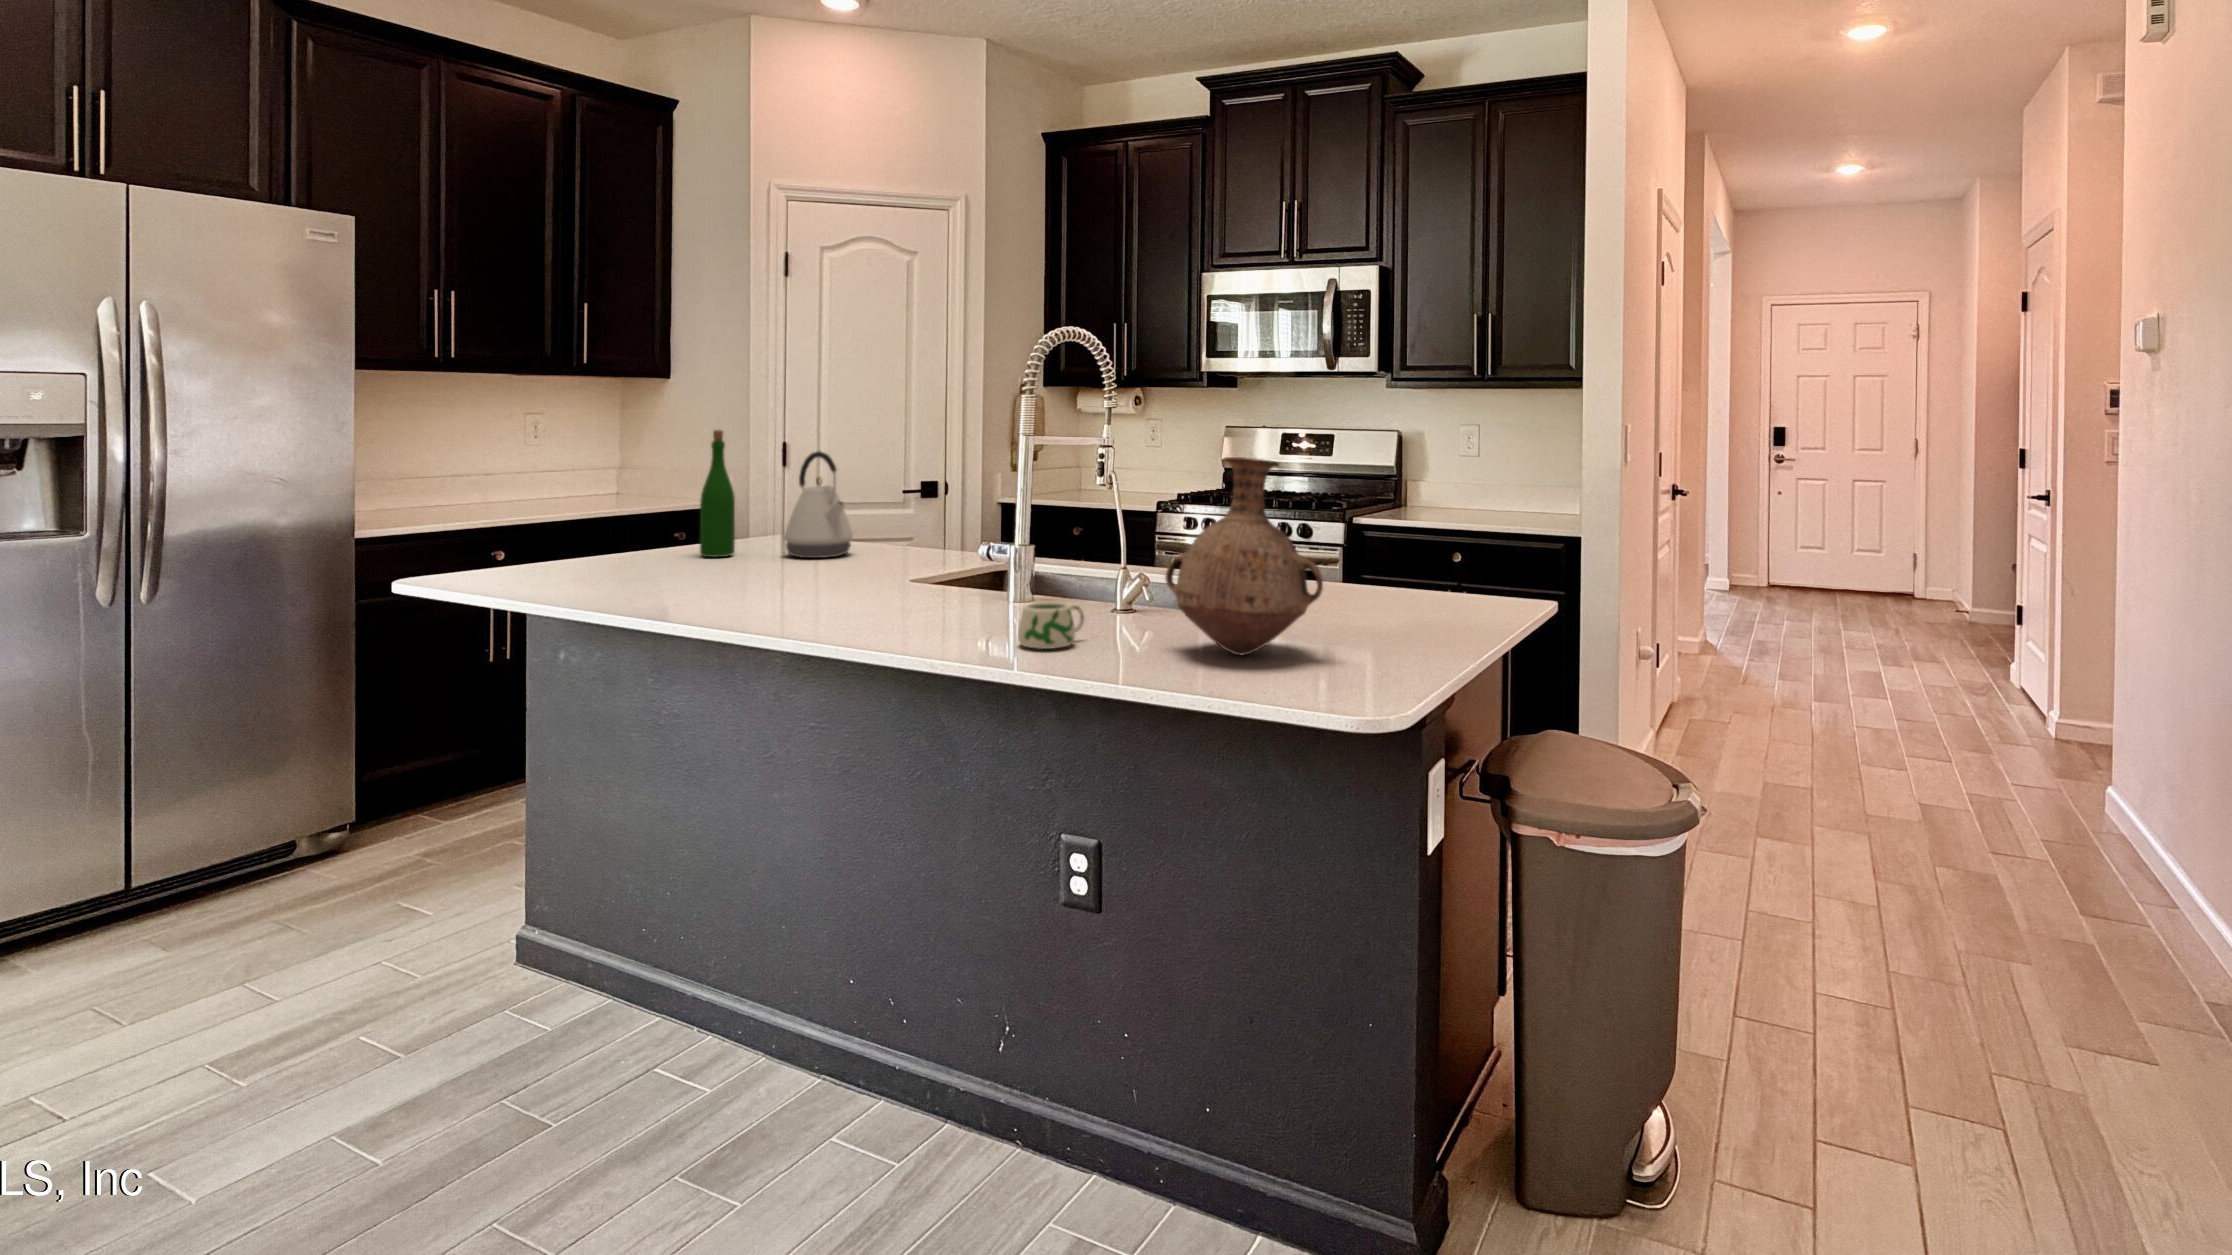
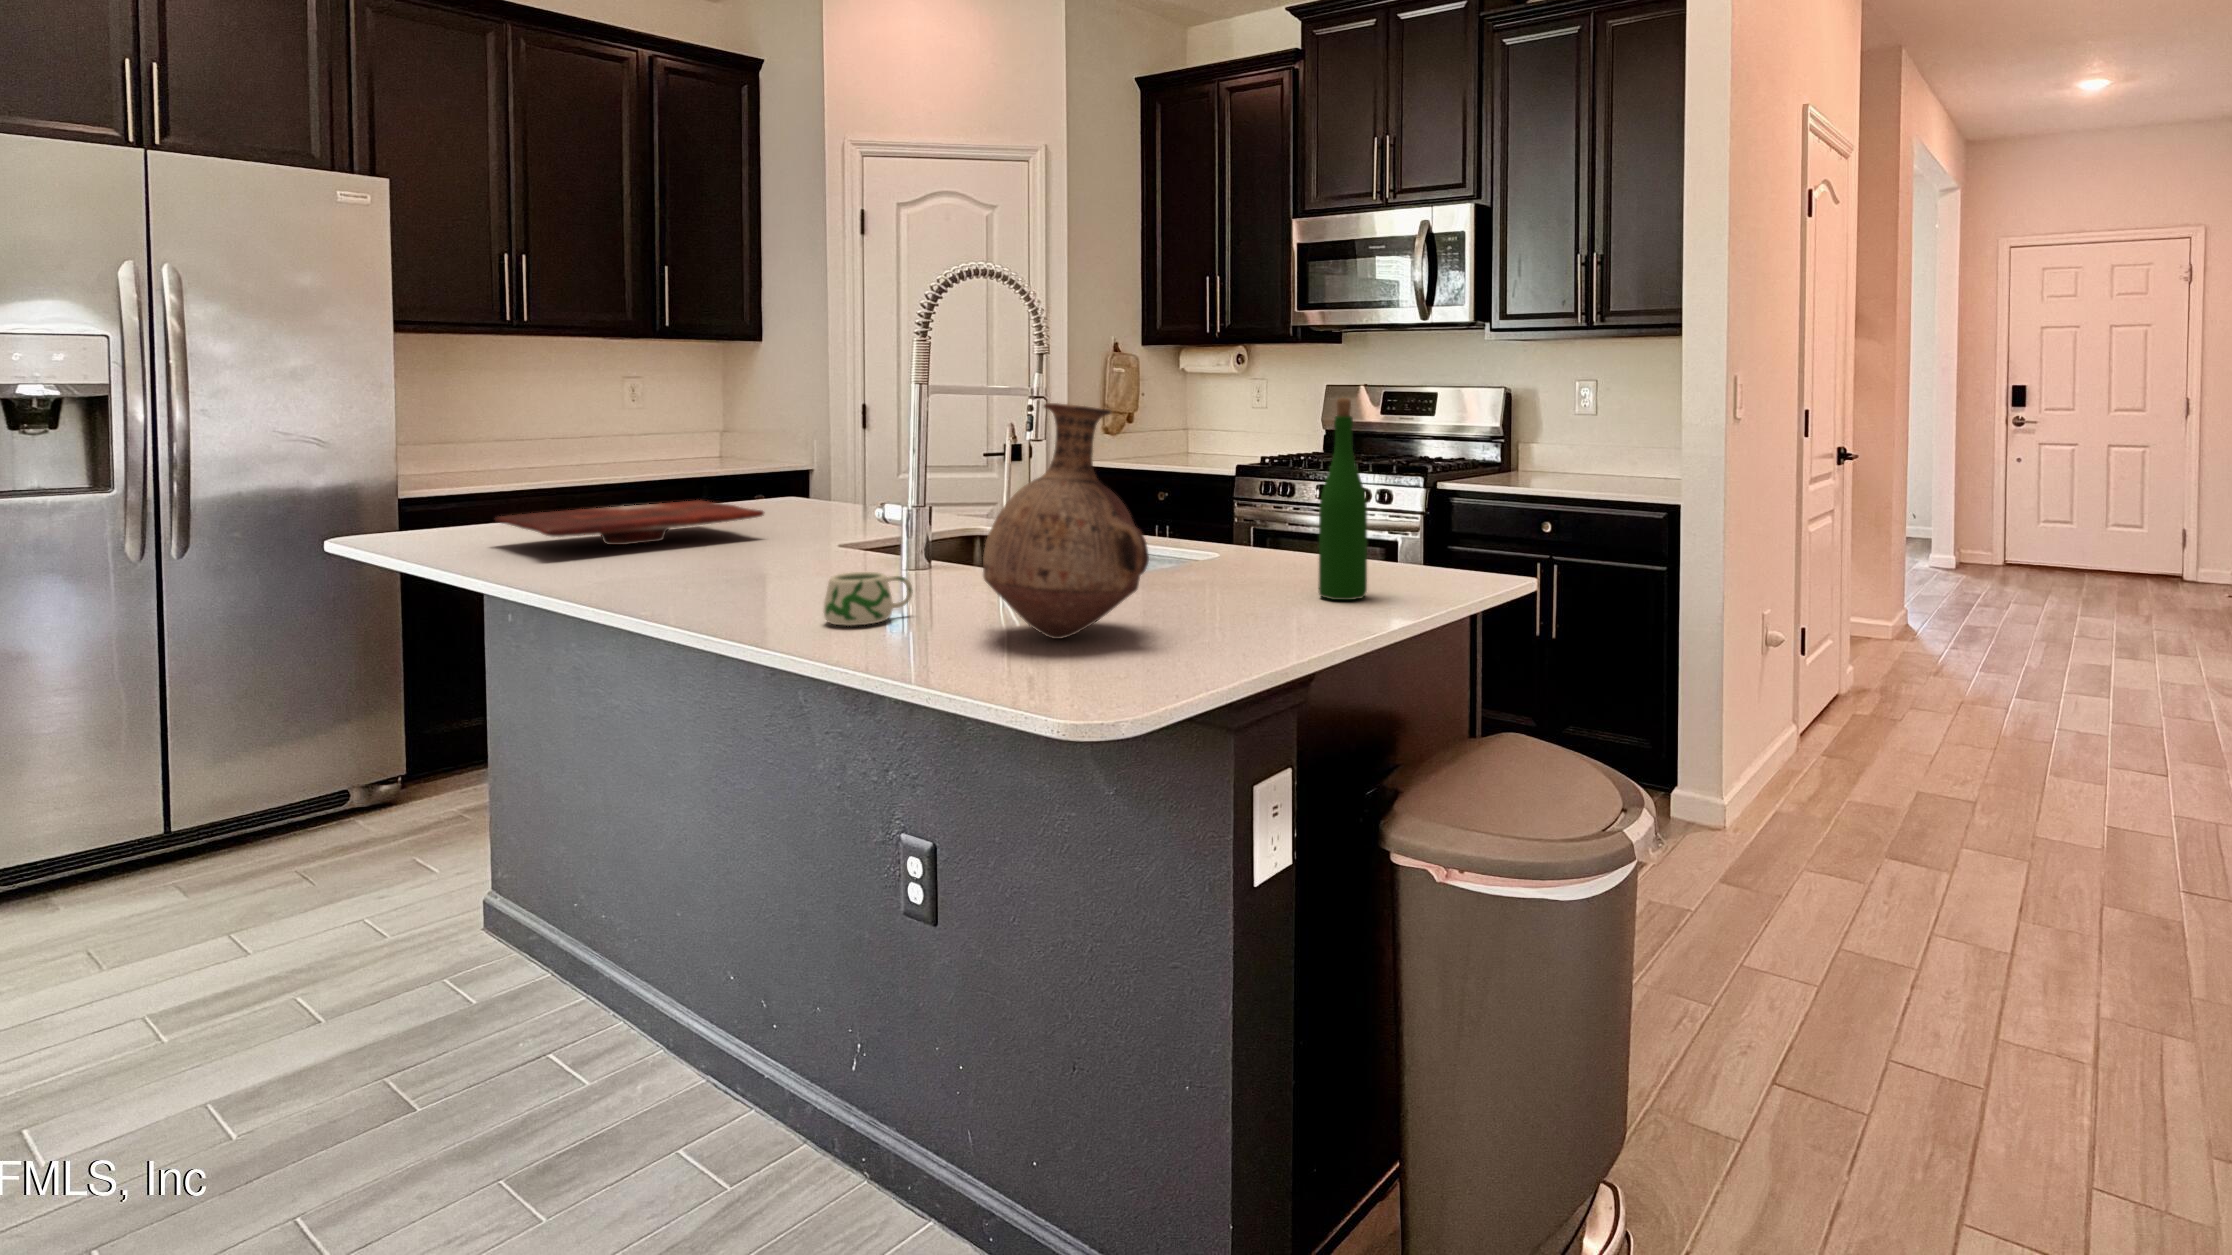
wine bottle: present [700,430,735,557] -> present [1319,398,1367,600]
kettle: present [784,451,853,558] -> none [756,408,830,521]
cutting board: none [575,539,828,582] -> present [495,500,764,545]

